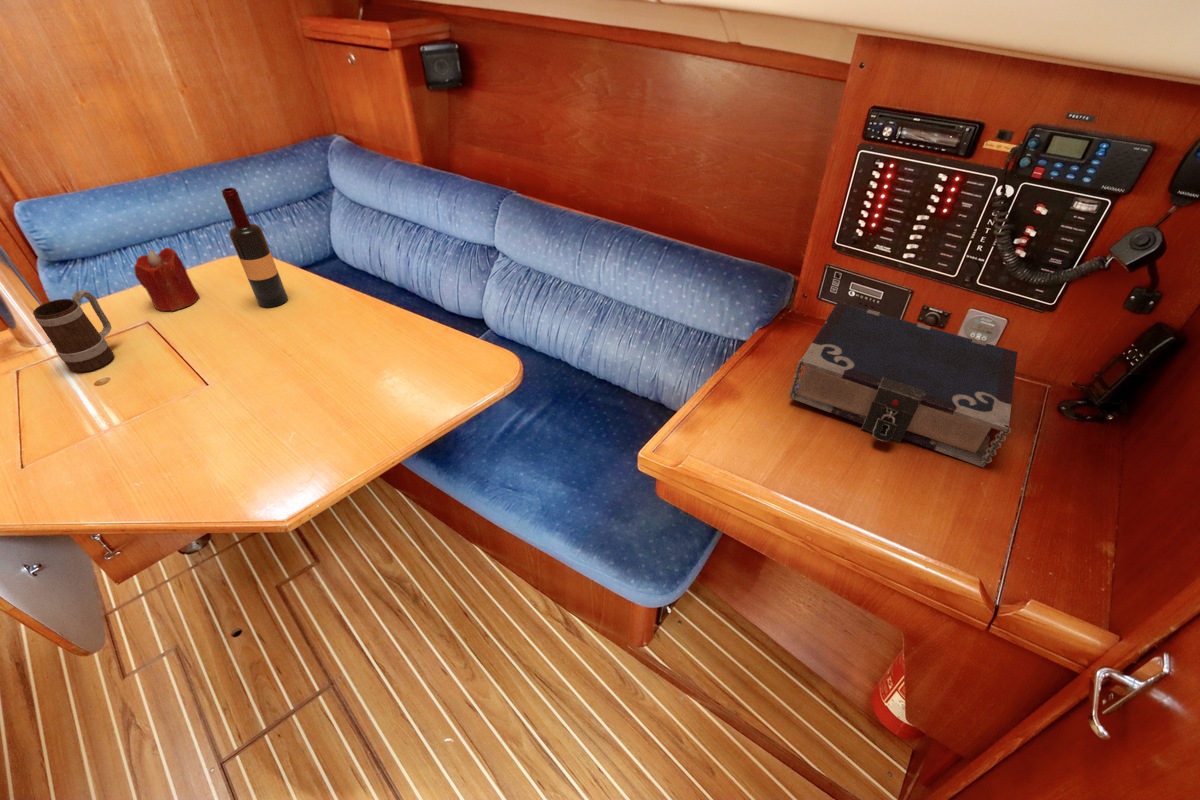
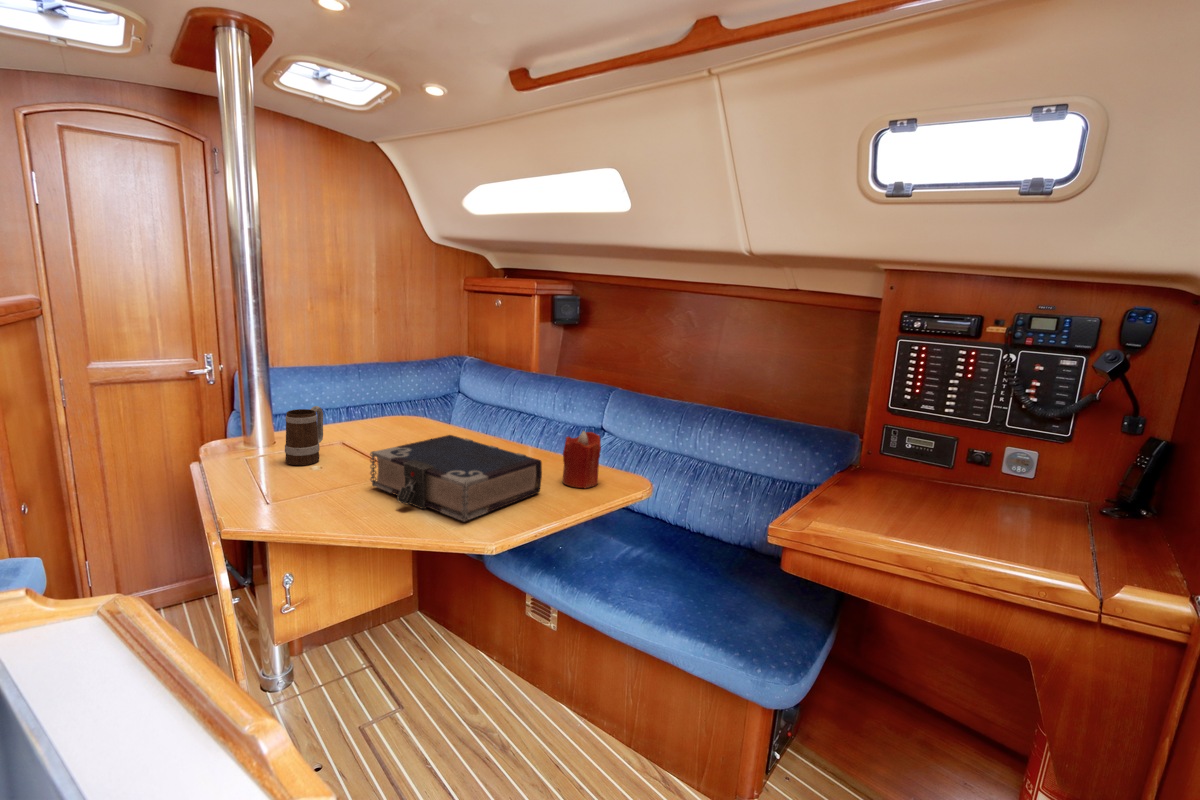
wine bottle: present [222,188,288,308] -> none [423,353,446,445]
candle: present [134,248,199,311] -> present [562,431,601,489]
book: present [789,302,1018,467] -> present [370,435,542,521]

